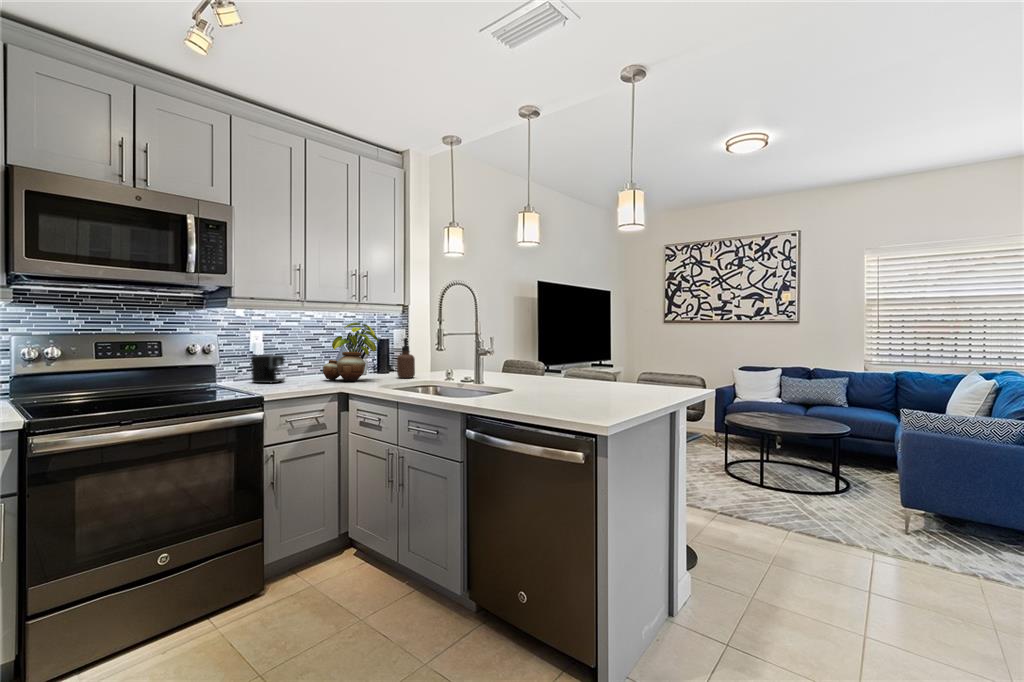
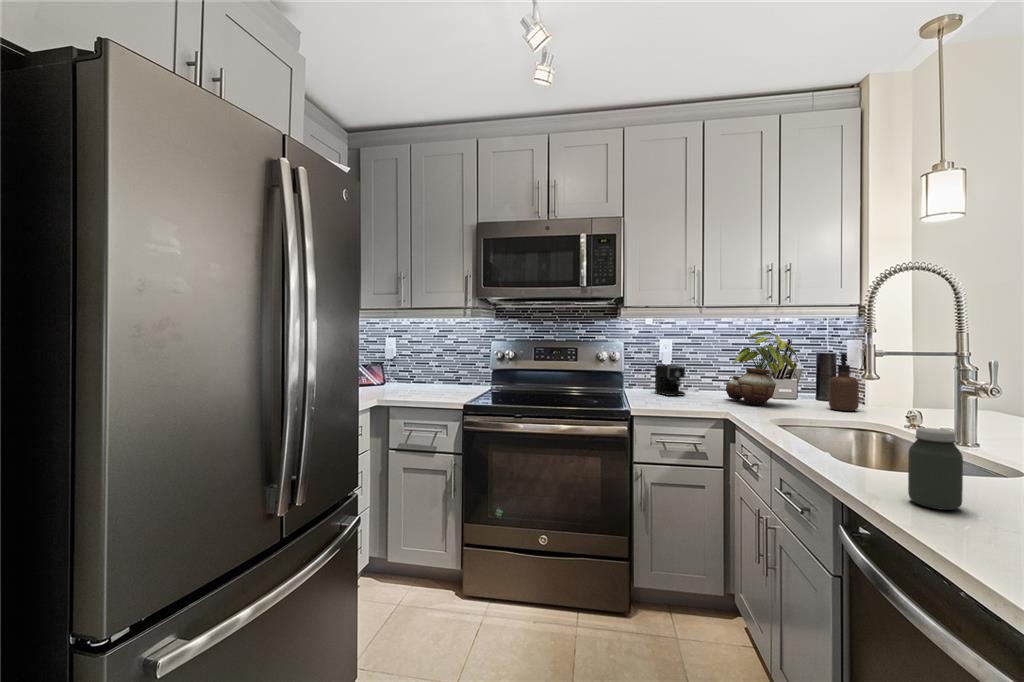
jar: none [511,368,531,407] -> present [908,428,963,510]

